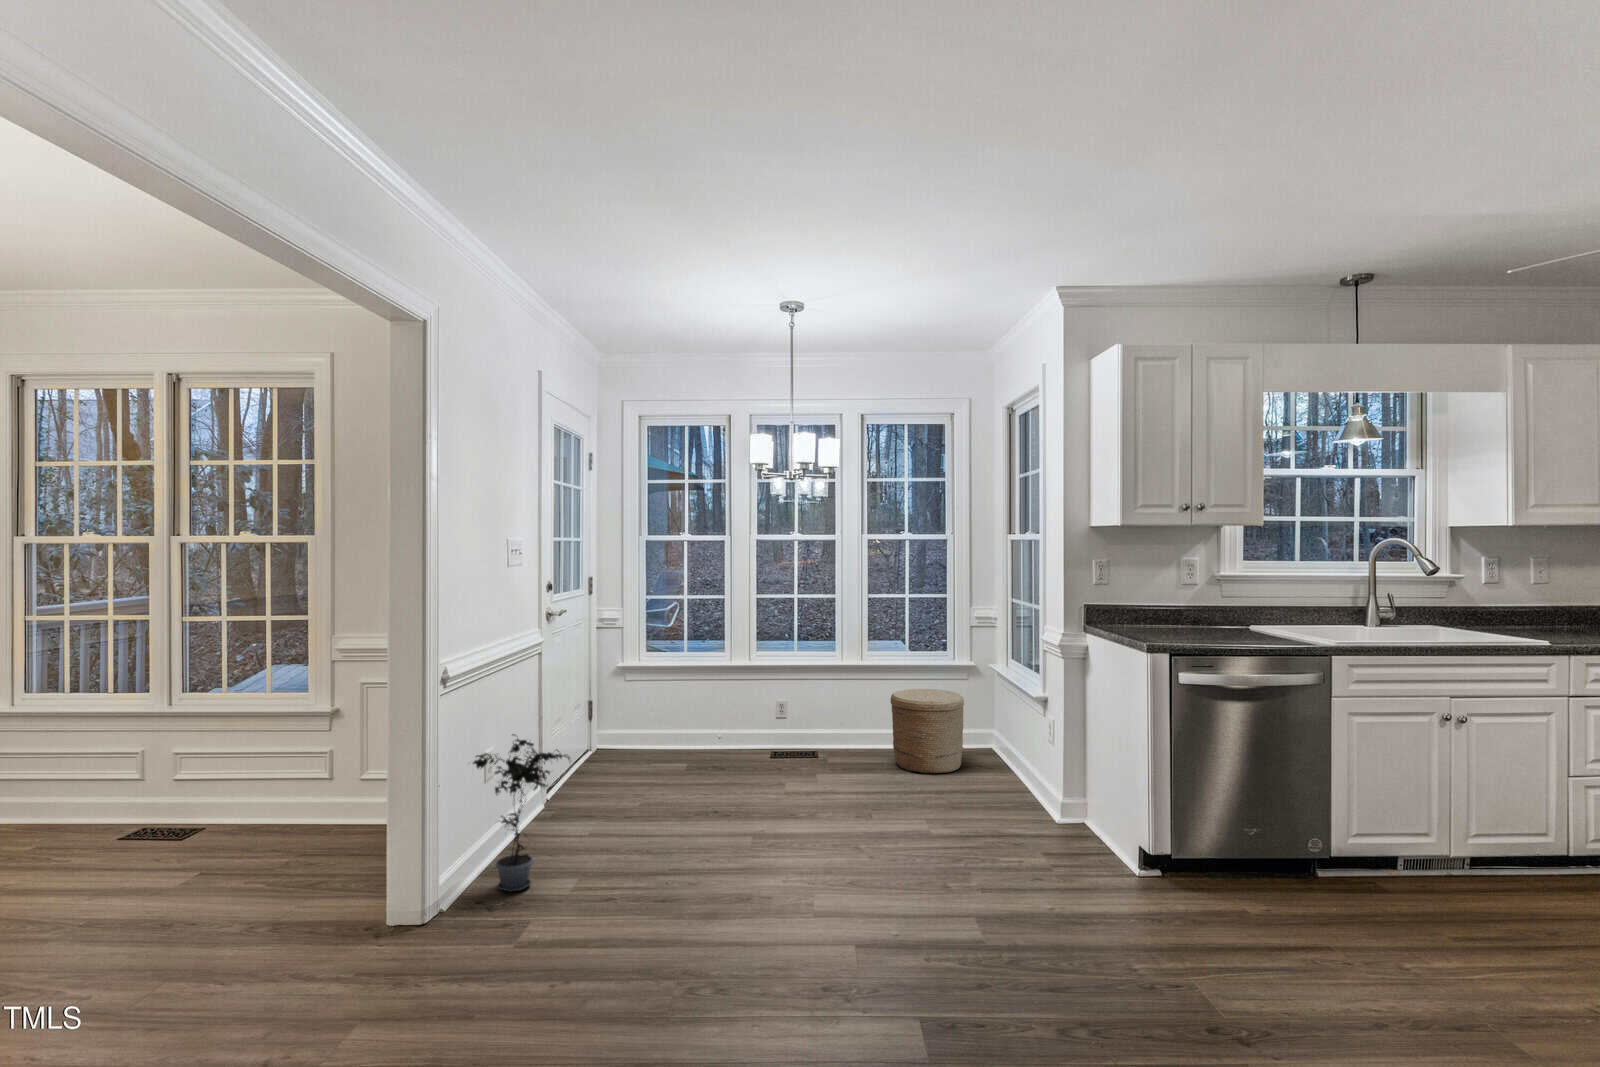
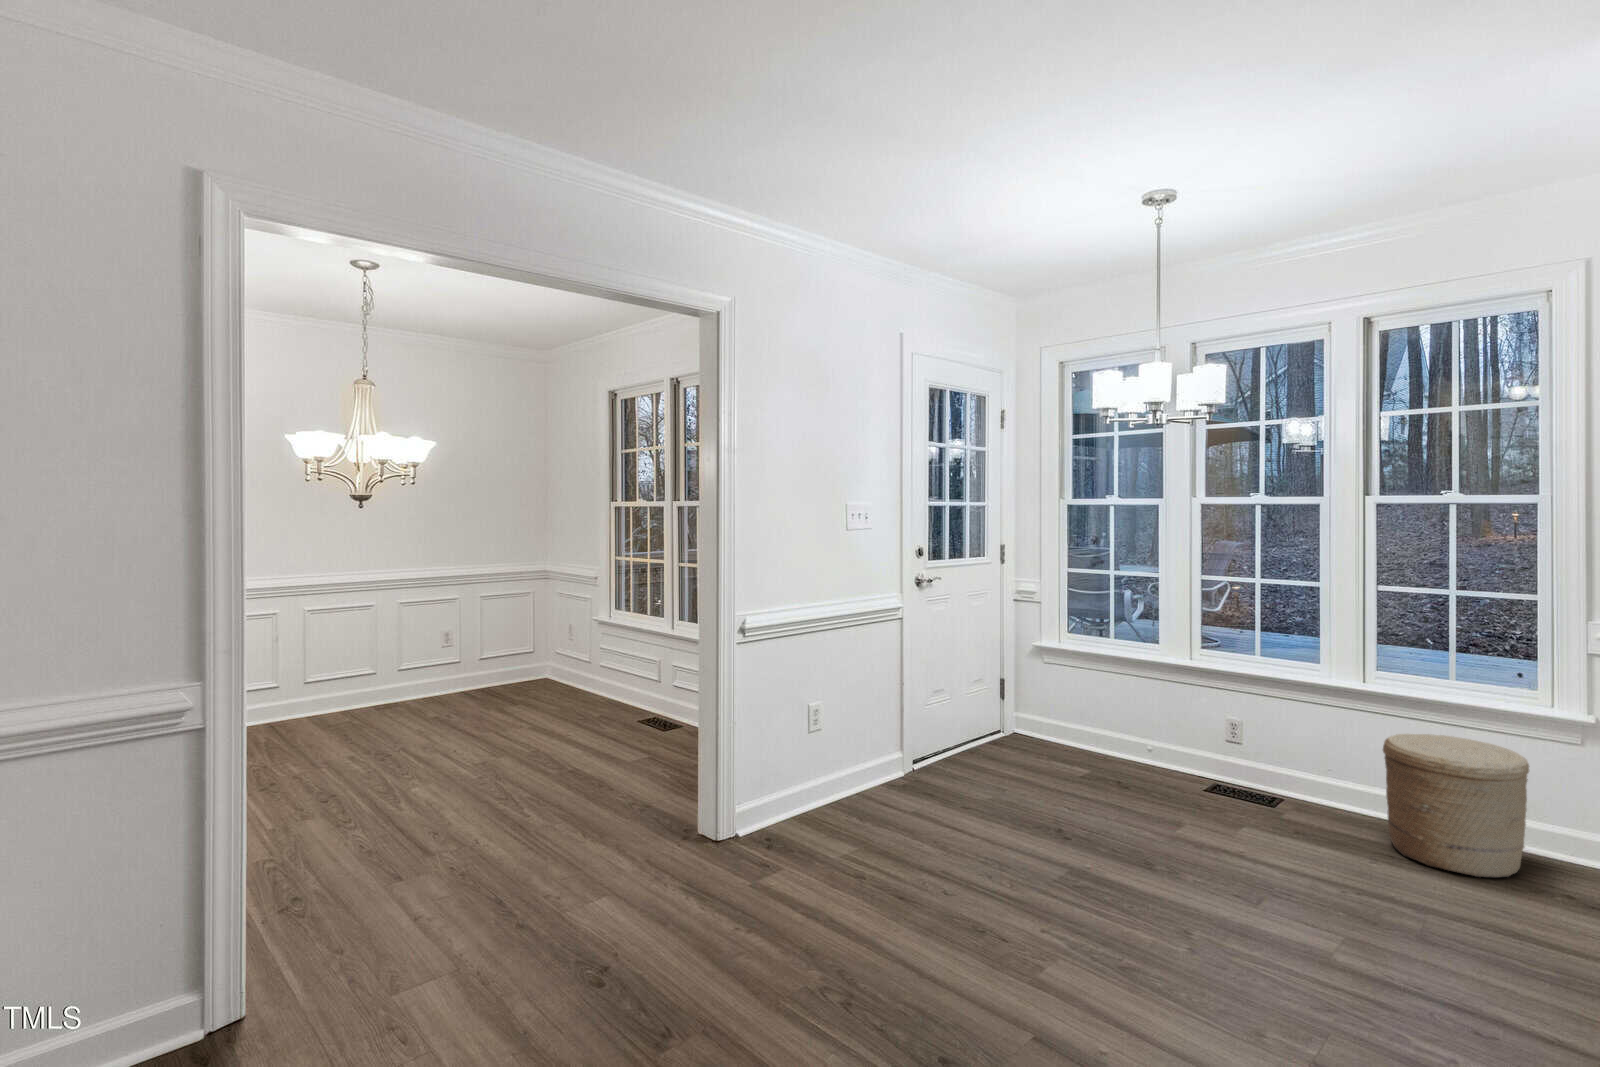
potted plant: present [473,734,570,892] -> none [771,691,851,840]

